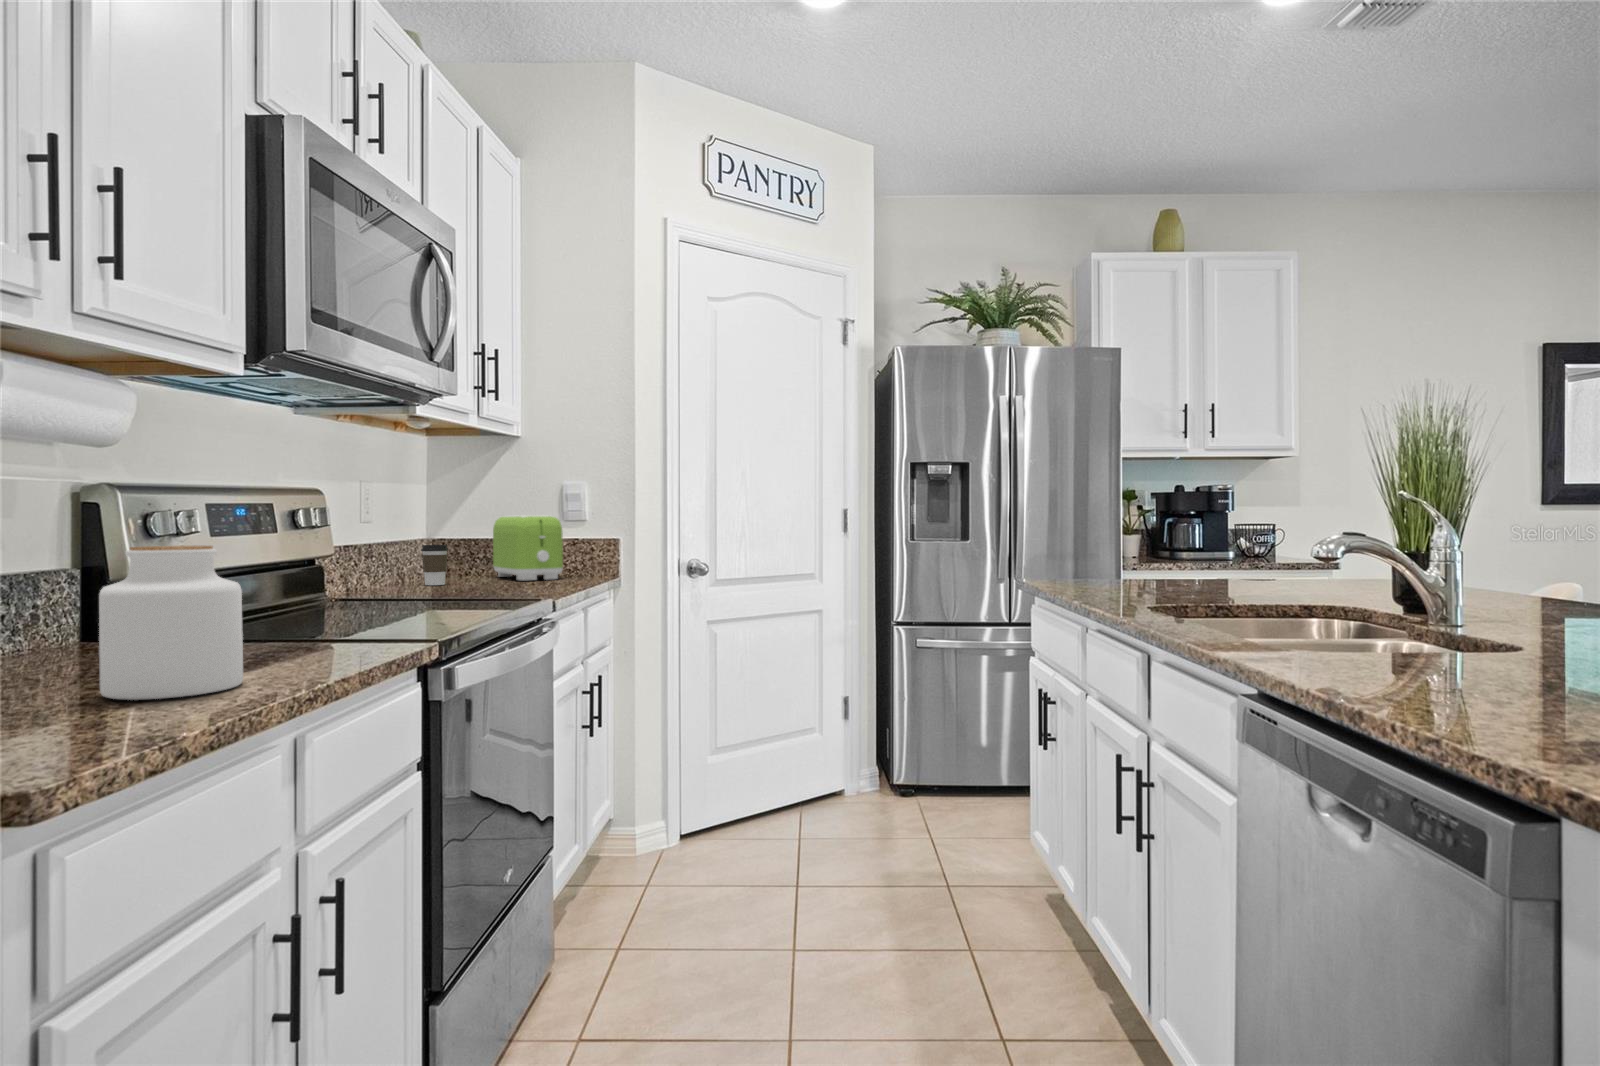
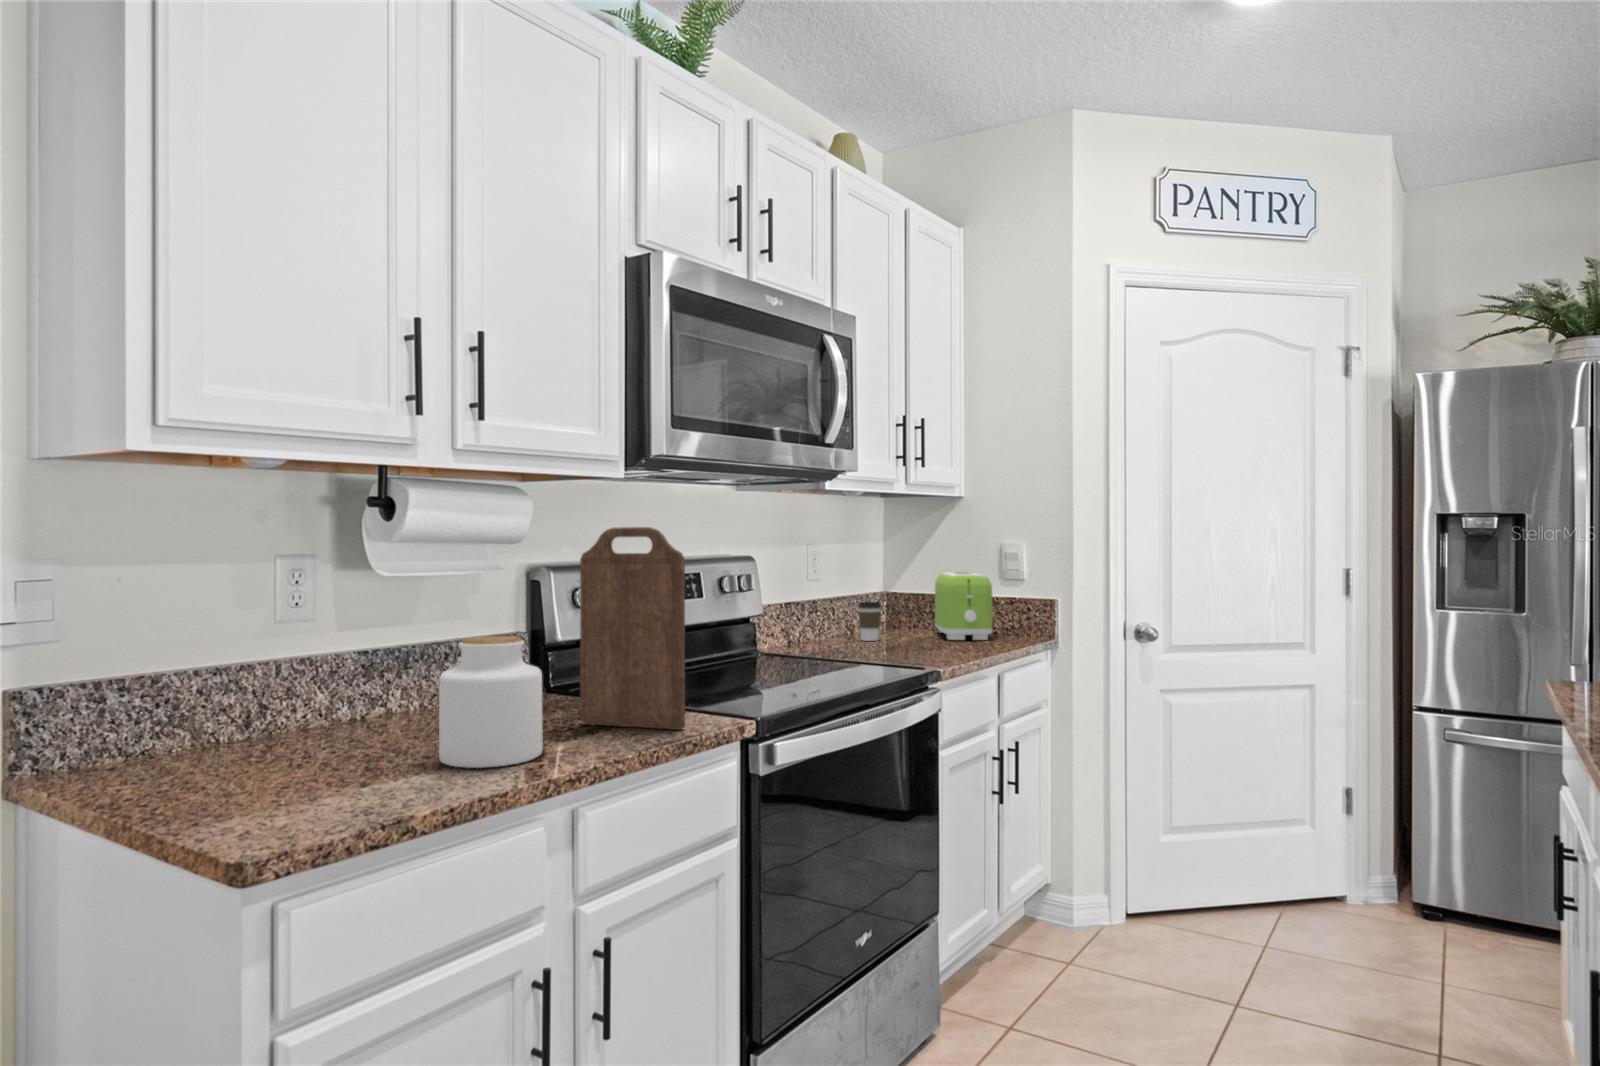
cutting board: none [228,429,377,657] -> present [580,527,685,730]

